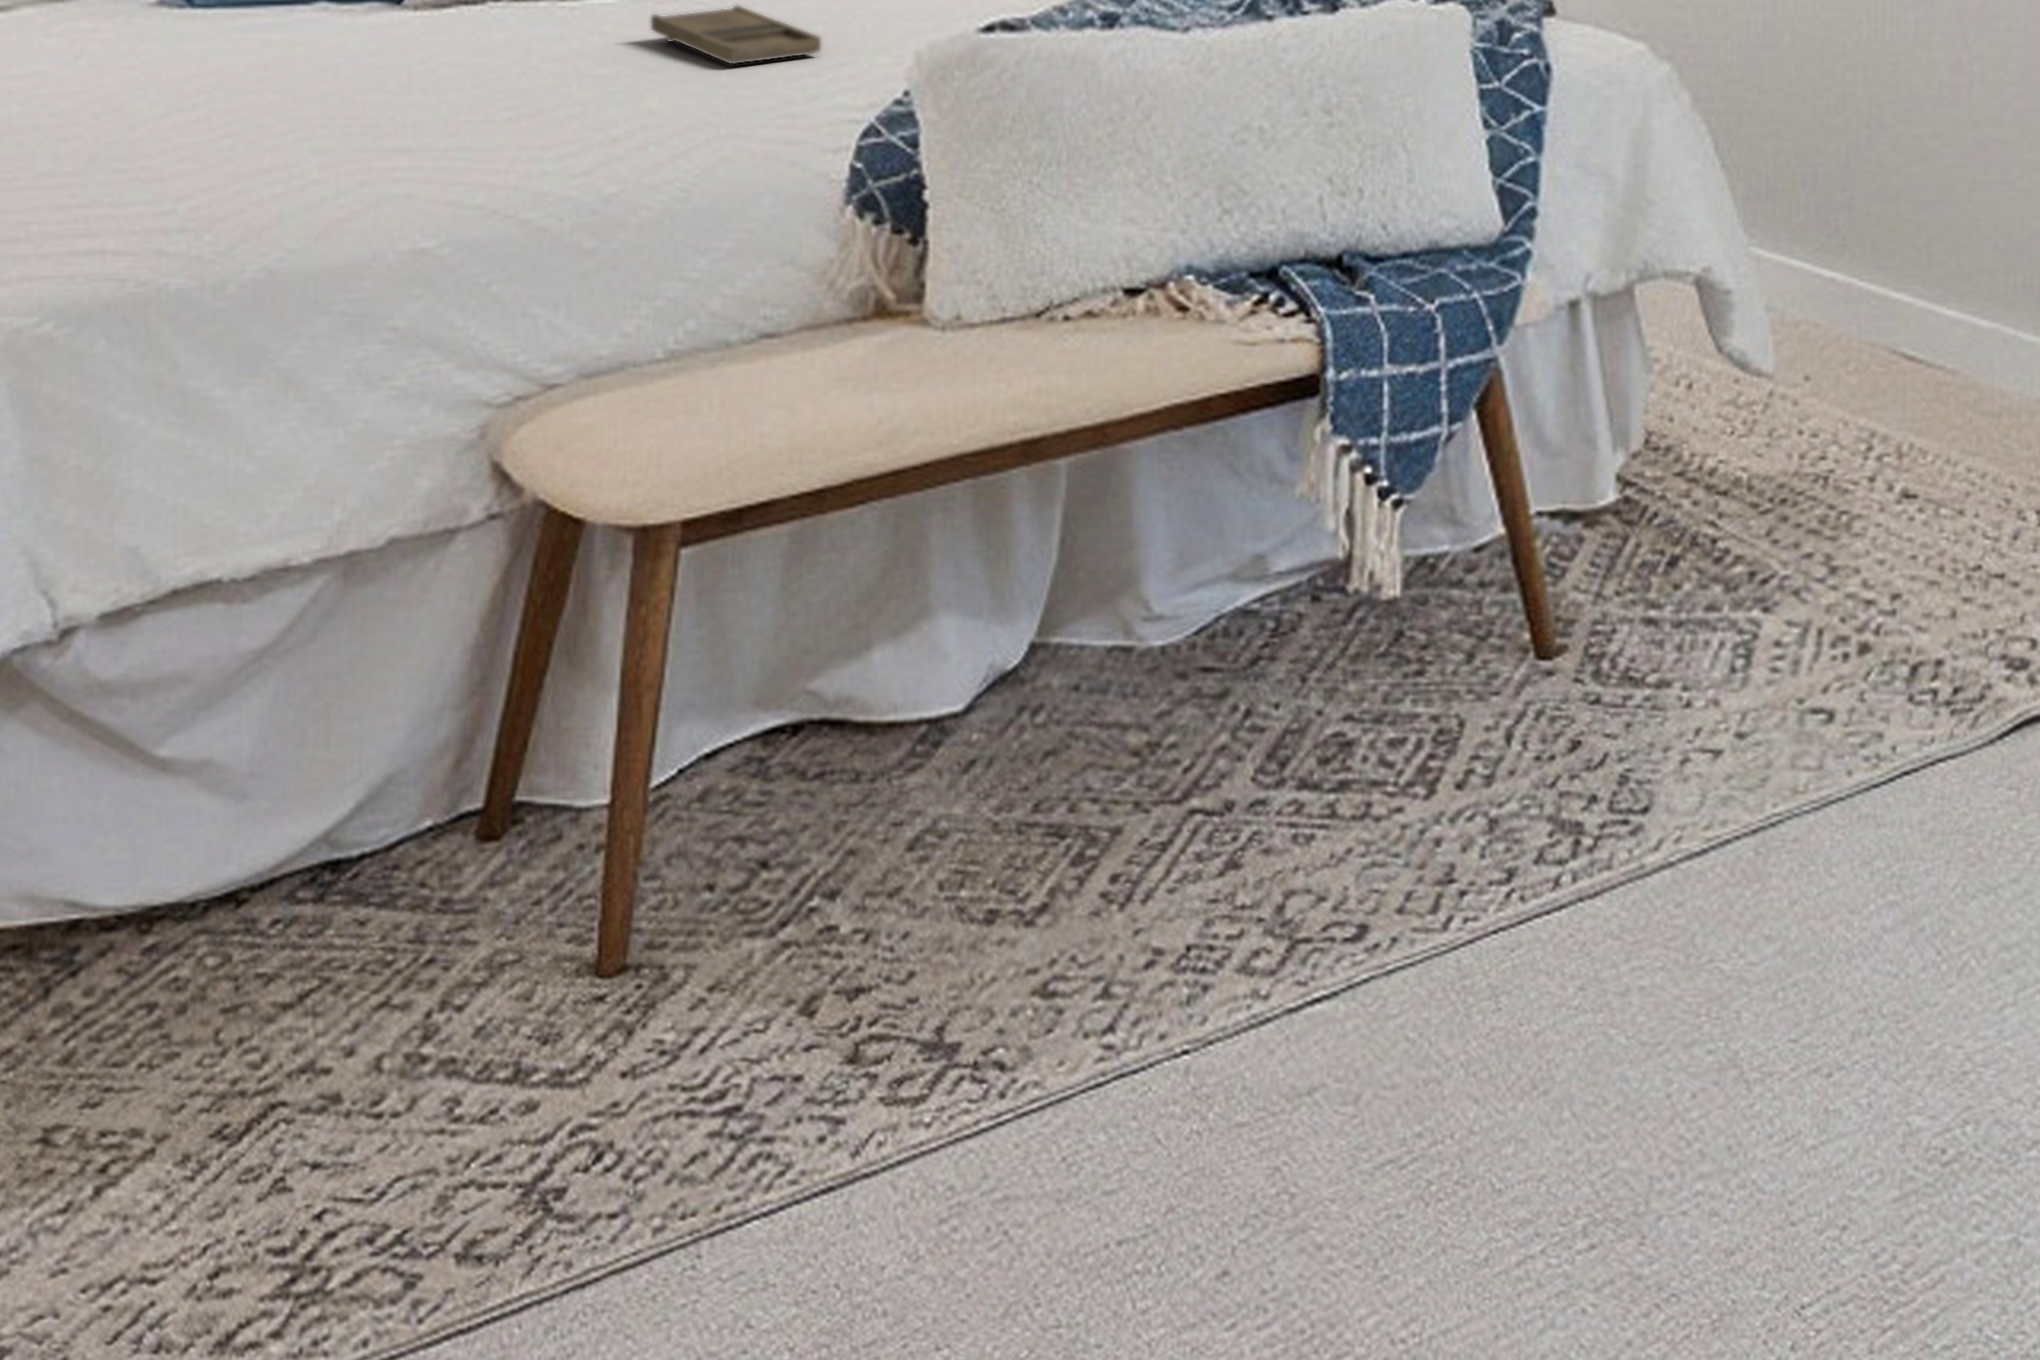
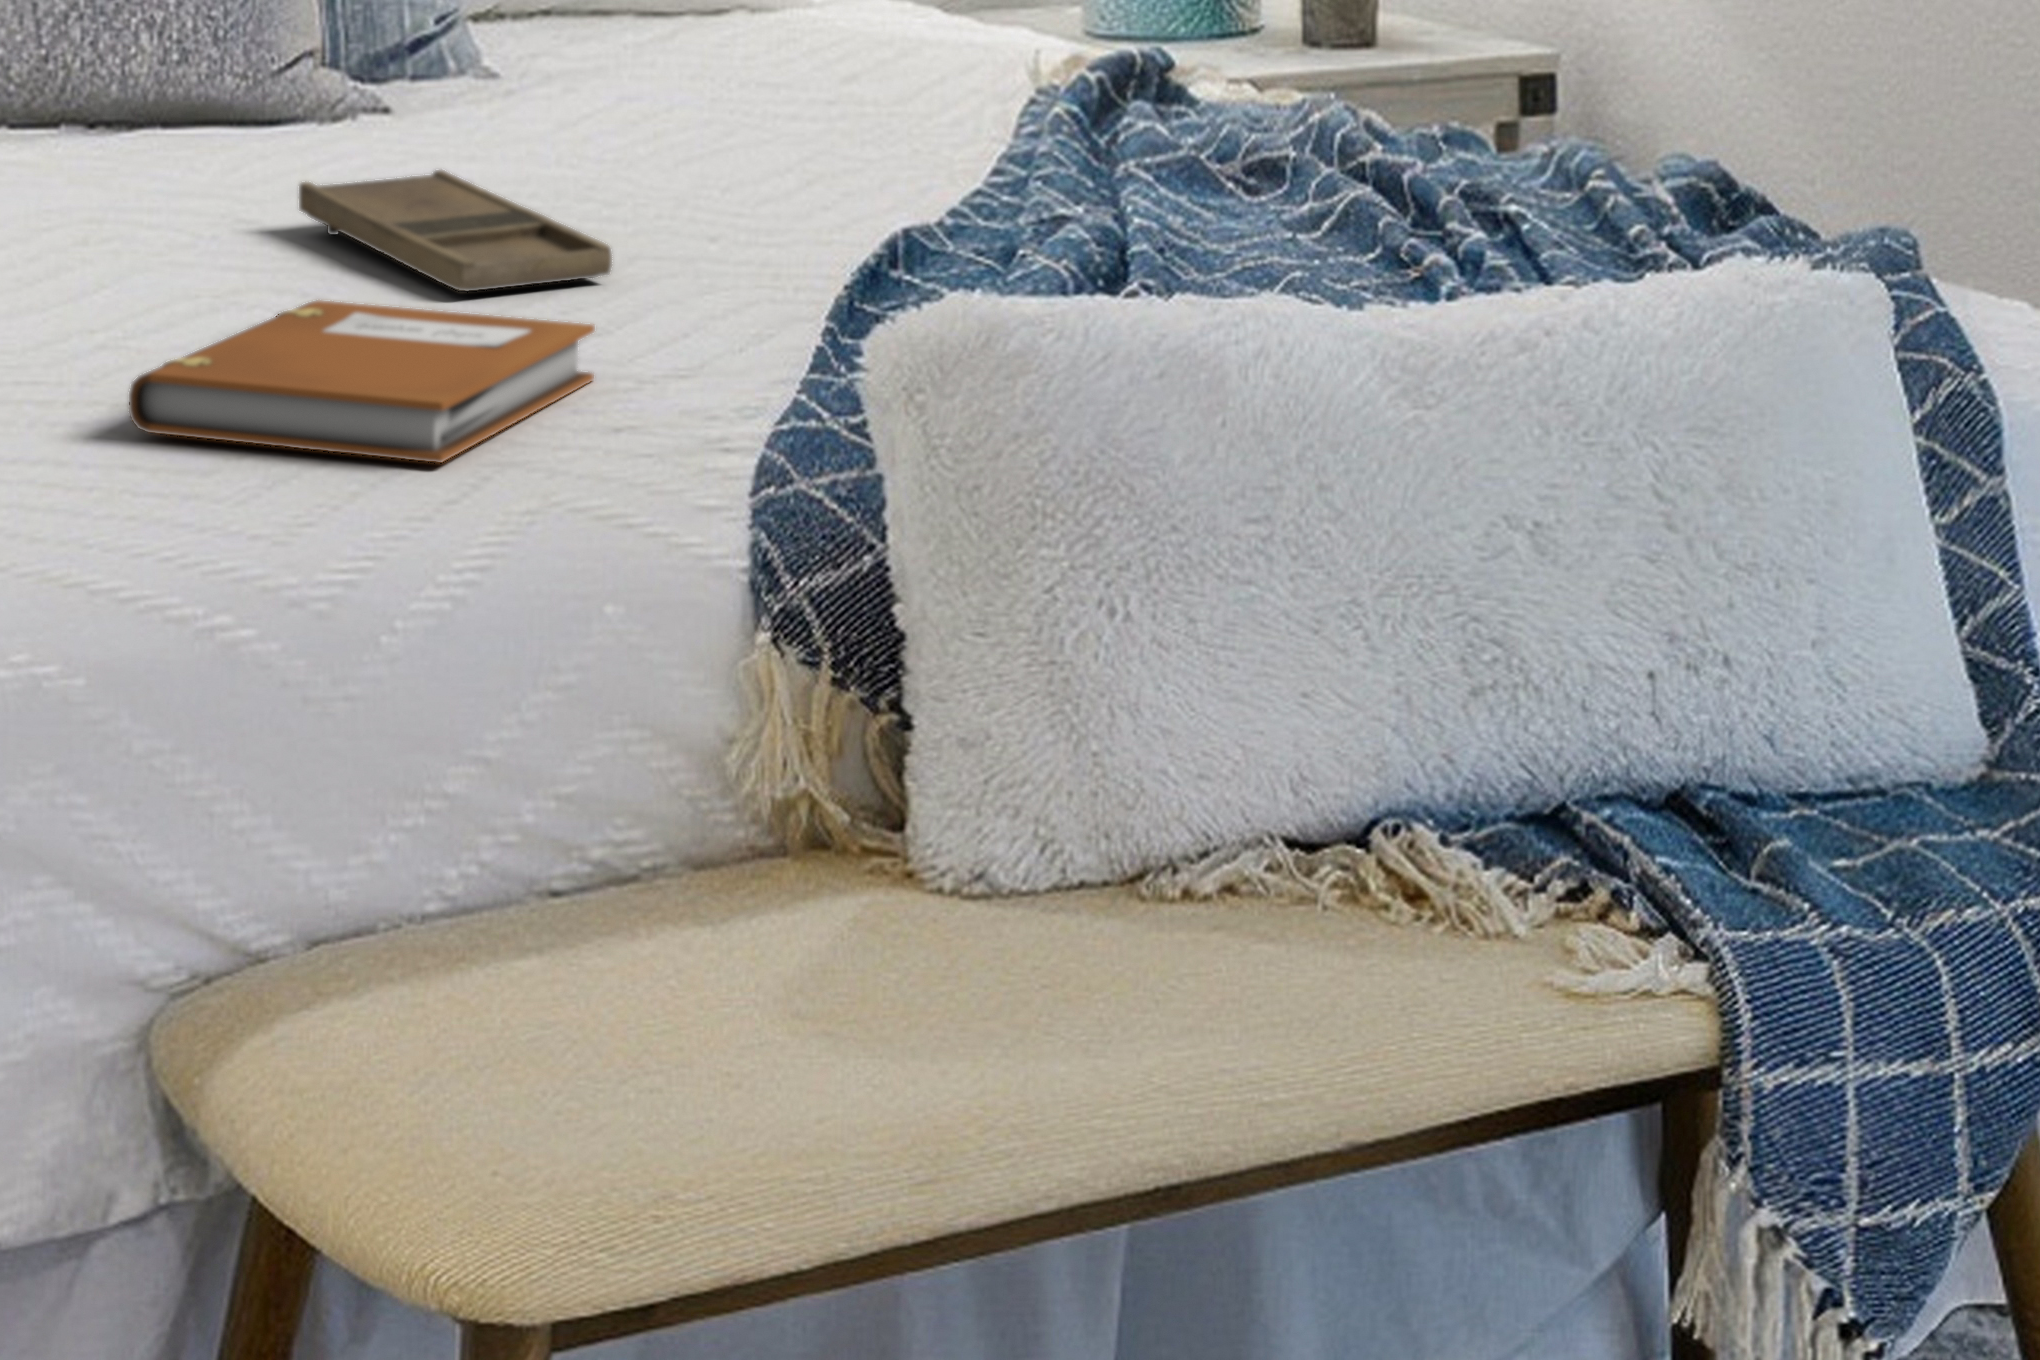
notebook: none [509,67,789,139] -> present [129,301,595,463]

